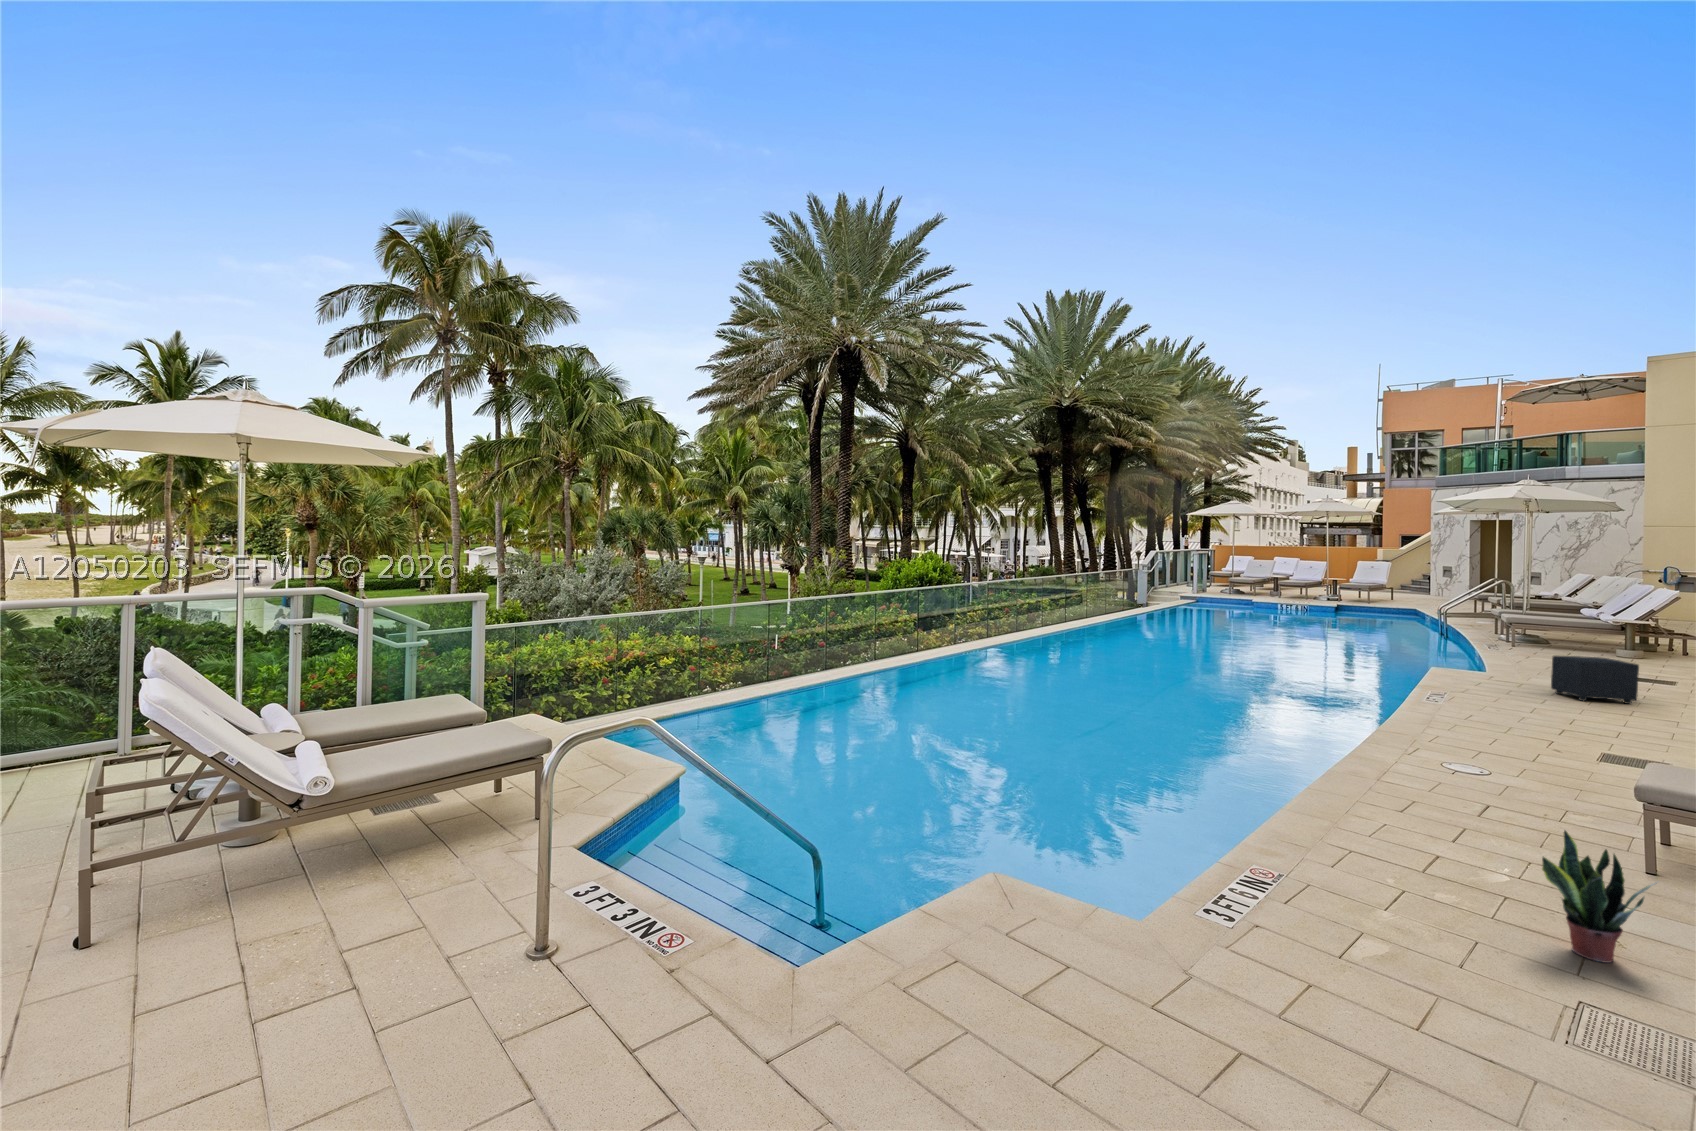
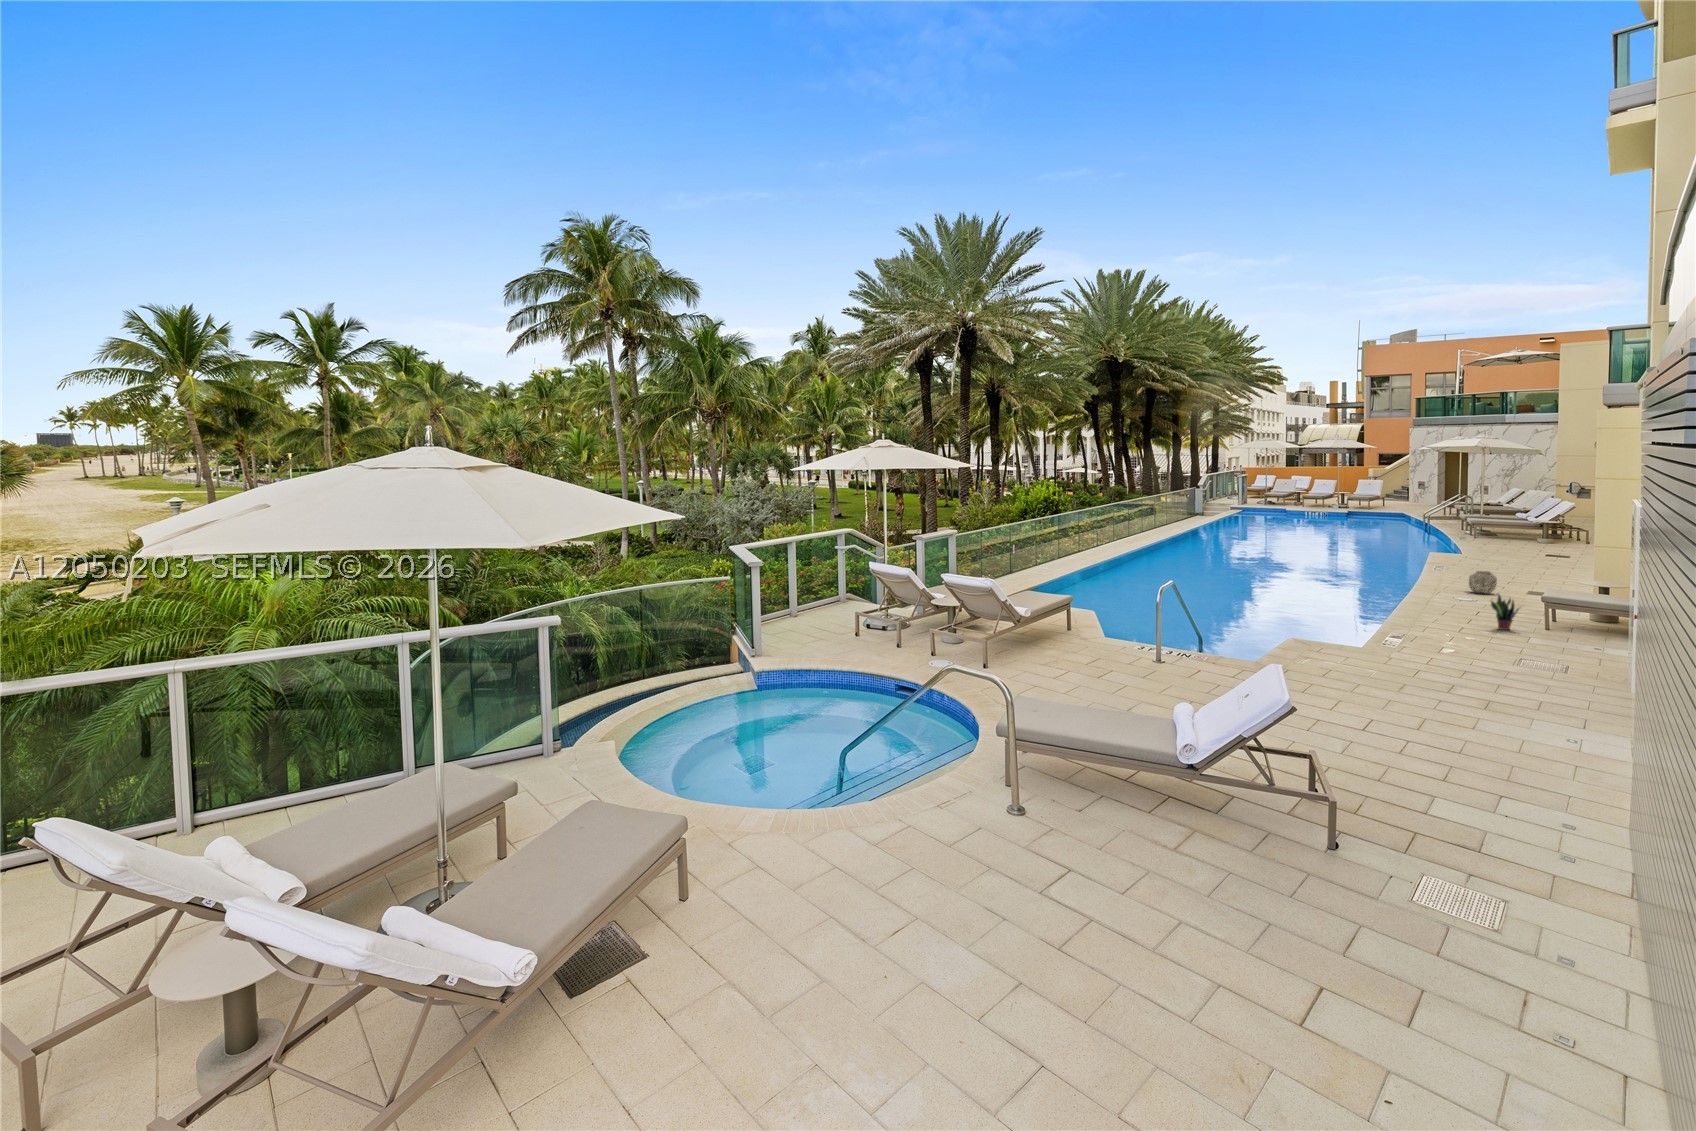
ottoman: present [1551,656,1639,704] -> none [1496,542,1543,567]
woven basket: none [1491,722,1555,778] -> present [1469,571,1497,594]

